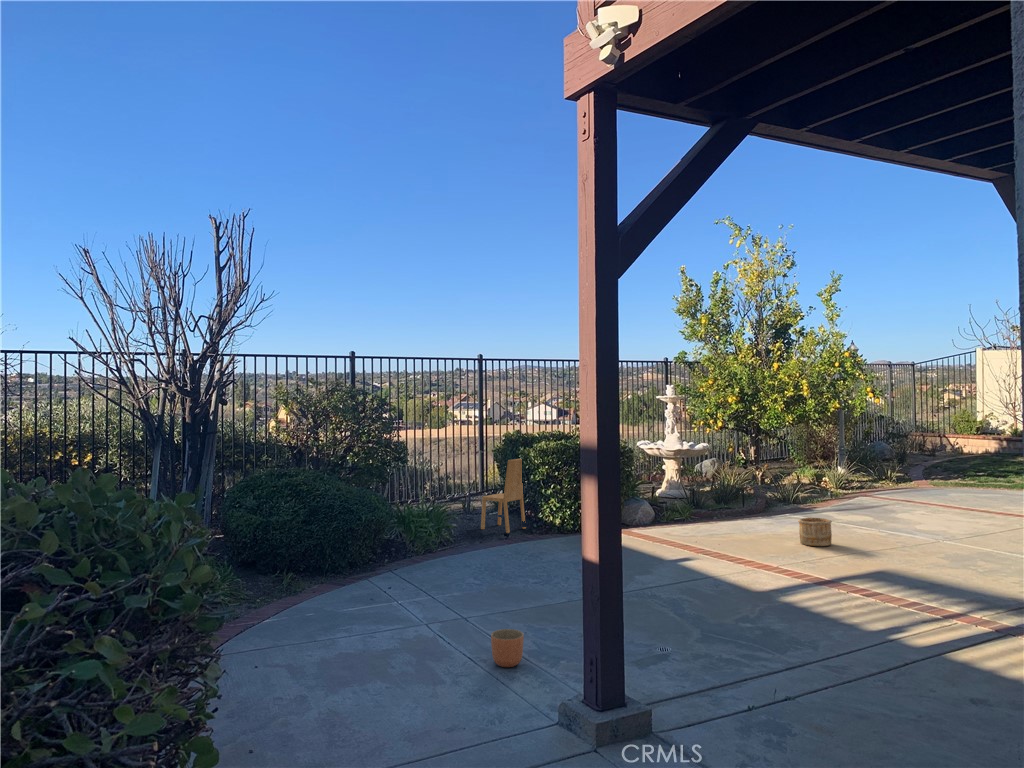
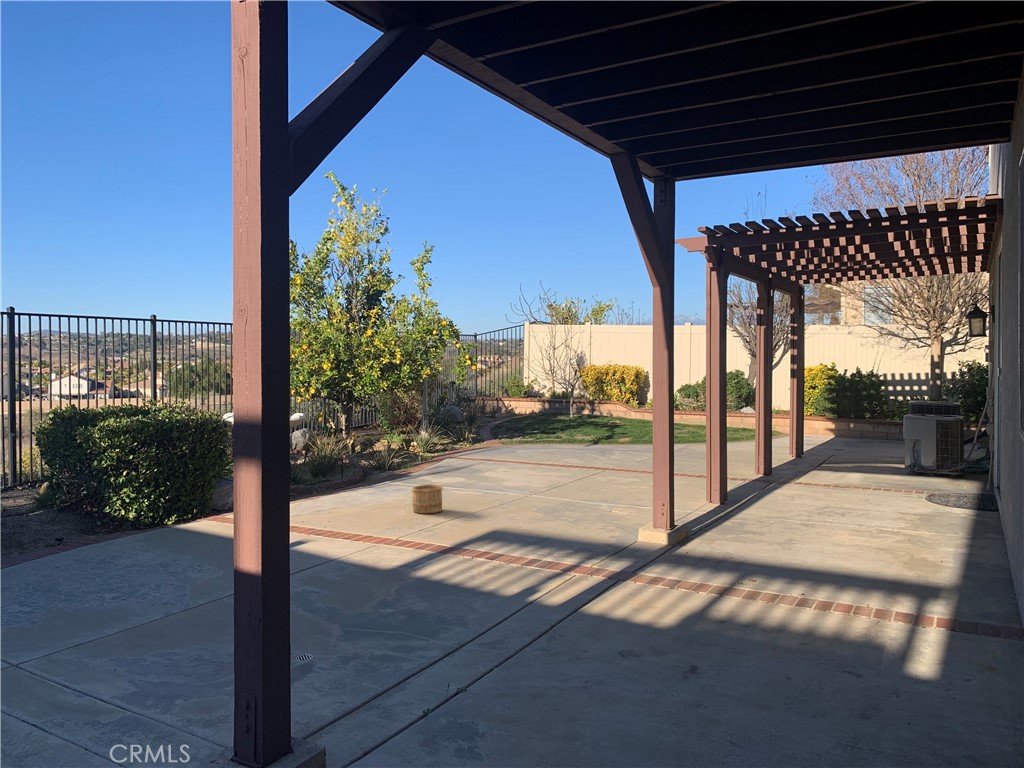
dining chair: present [481,459,526,533] -> none [14,438,87,538]
planter: present [491,629,524,667] -> none [72,684,125,742]

